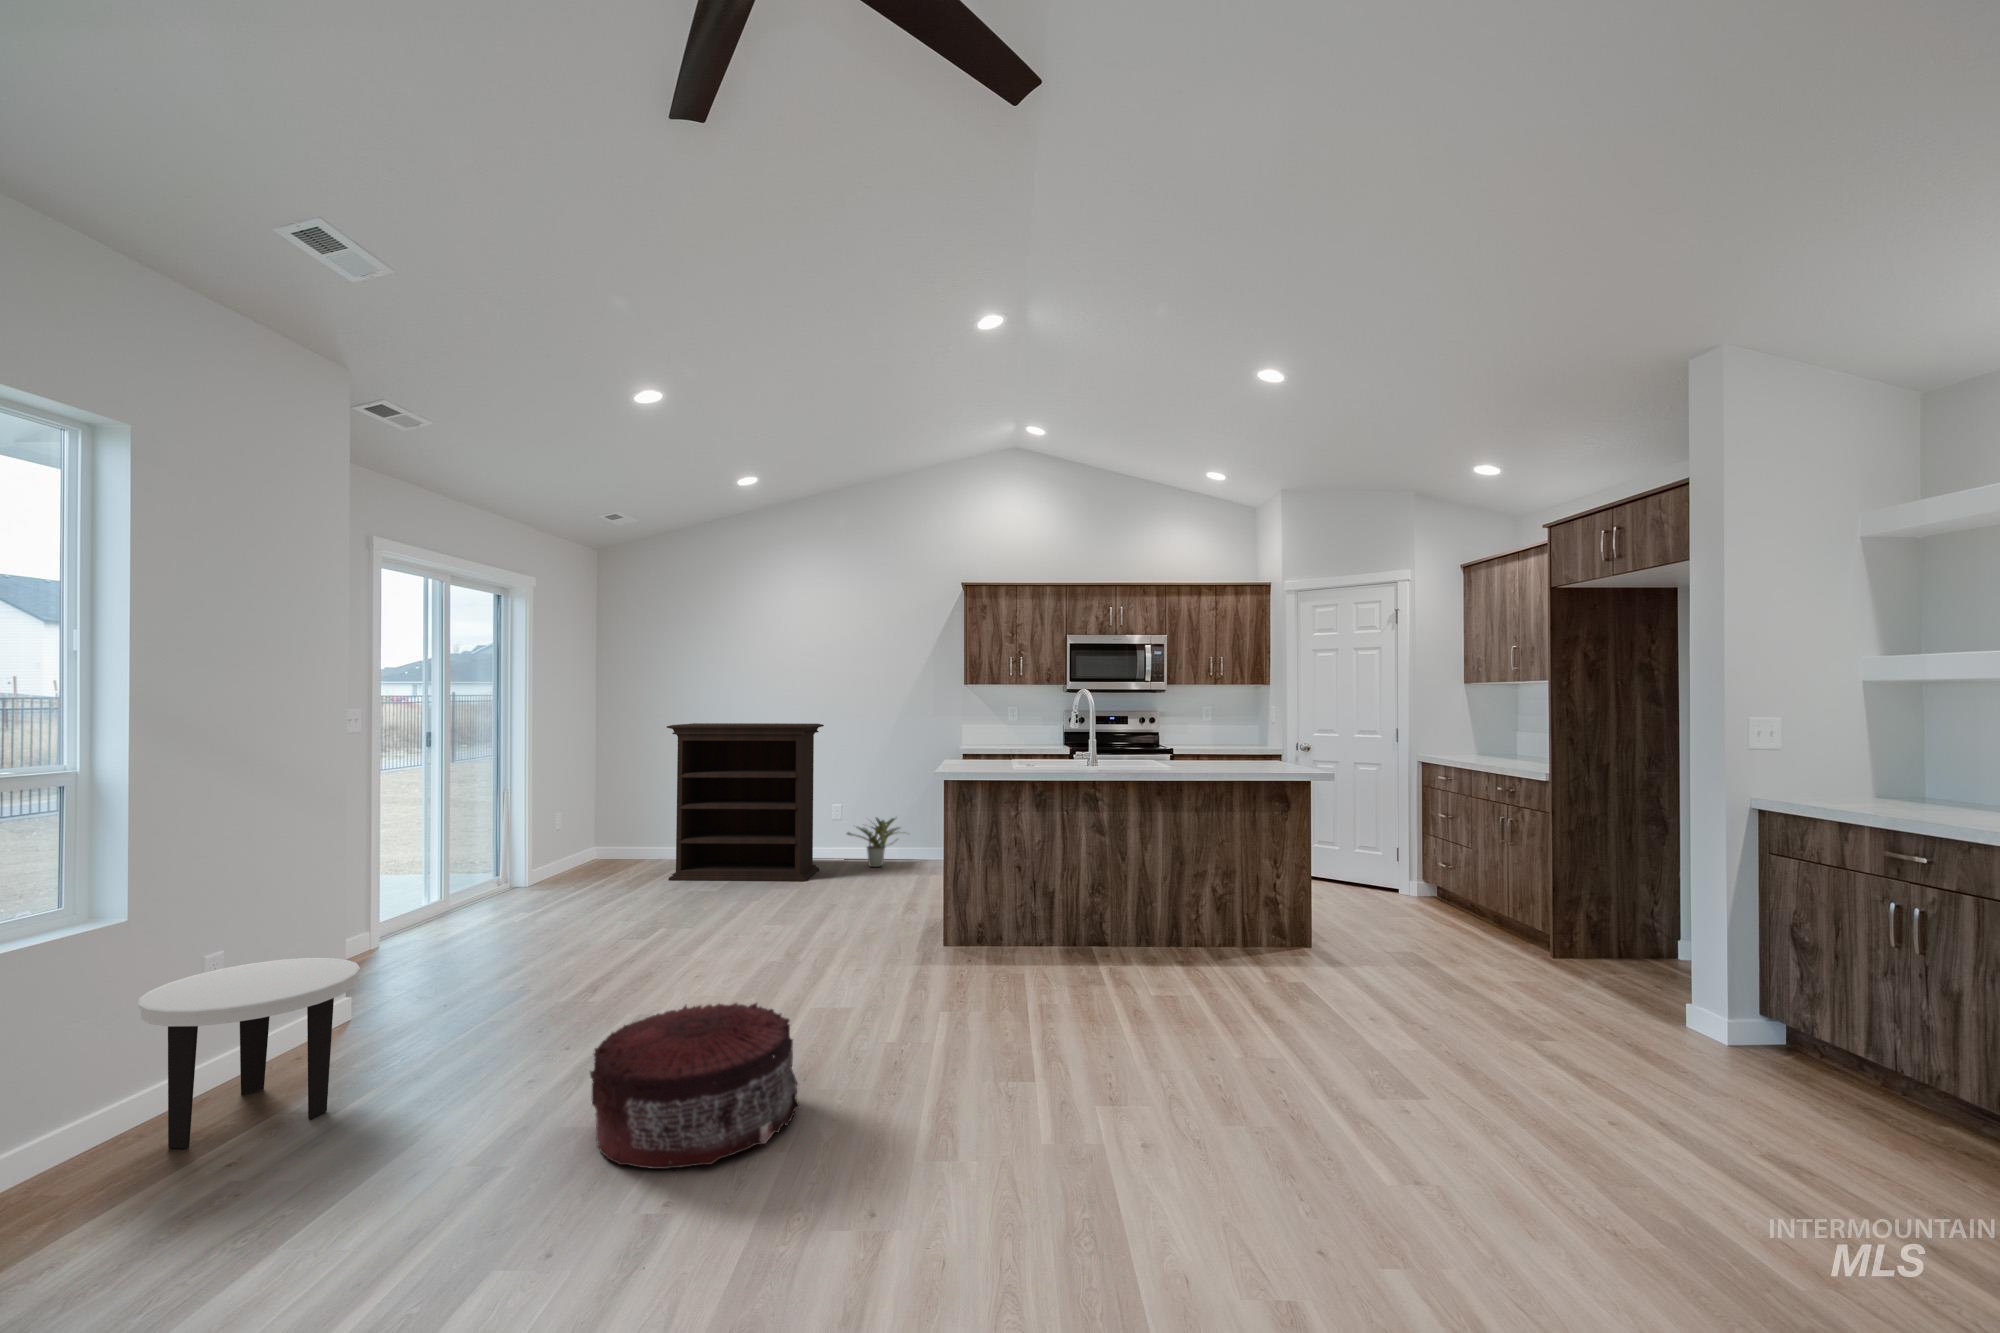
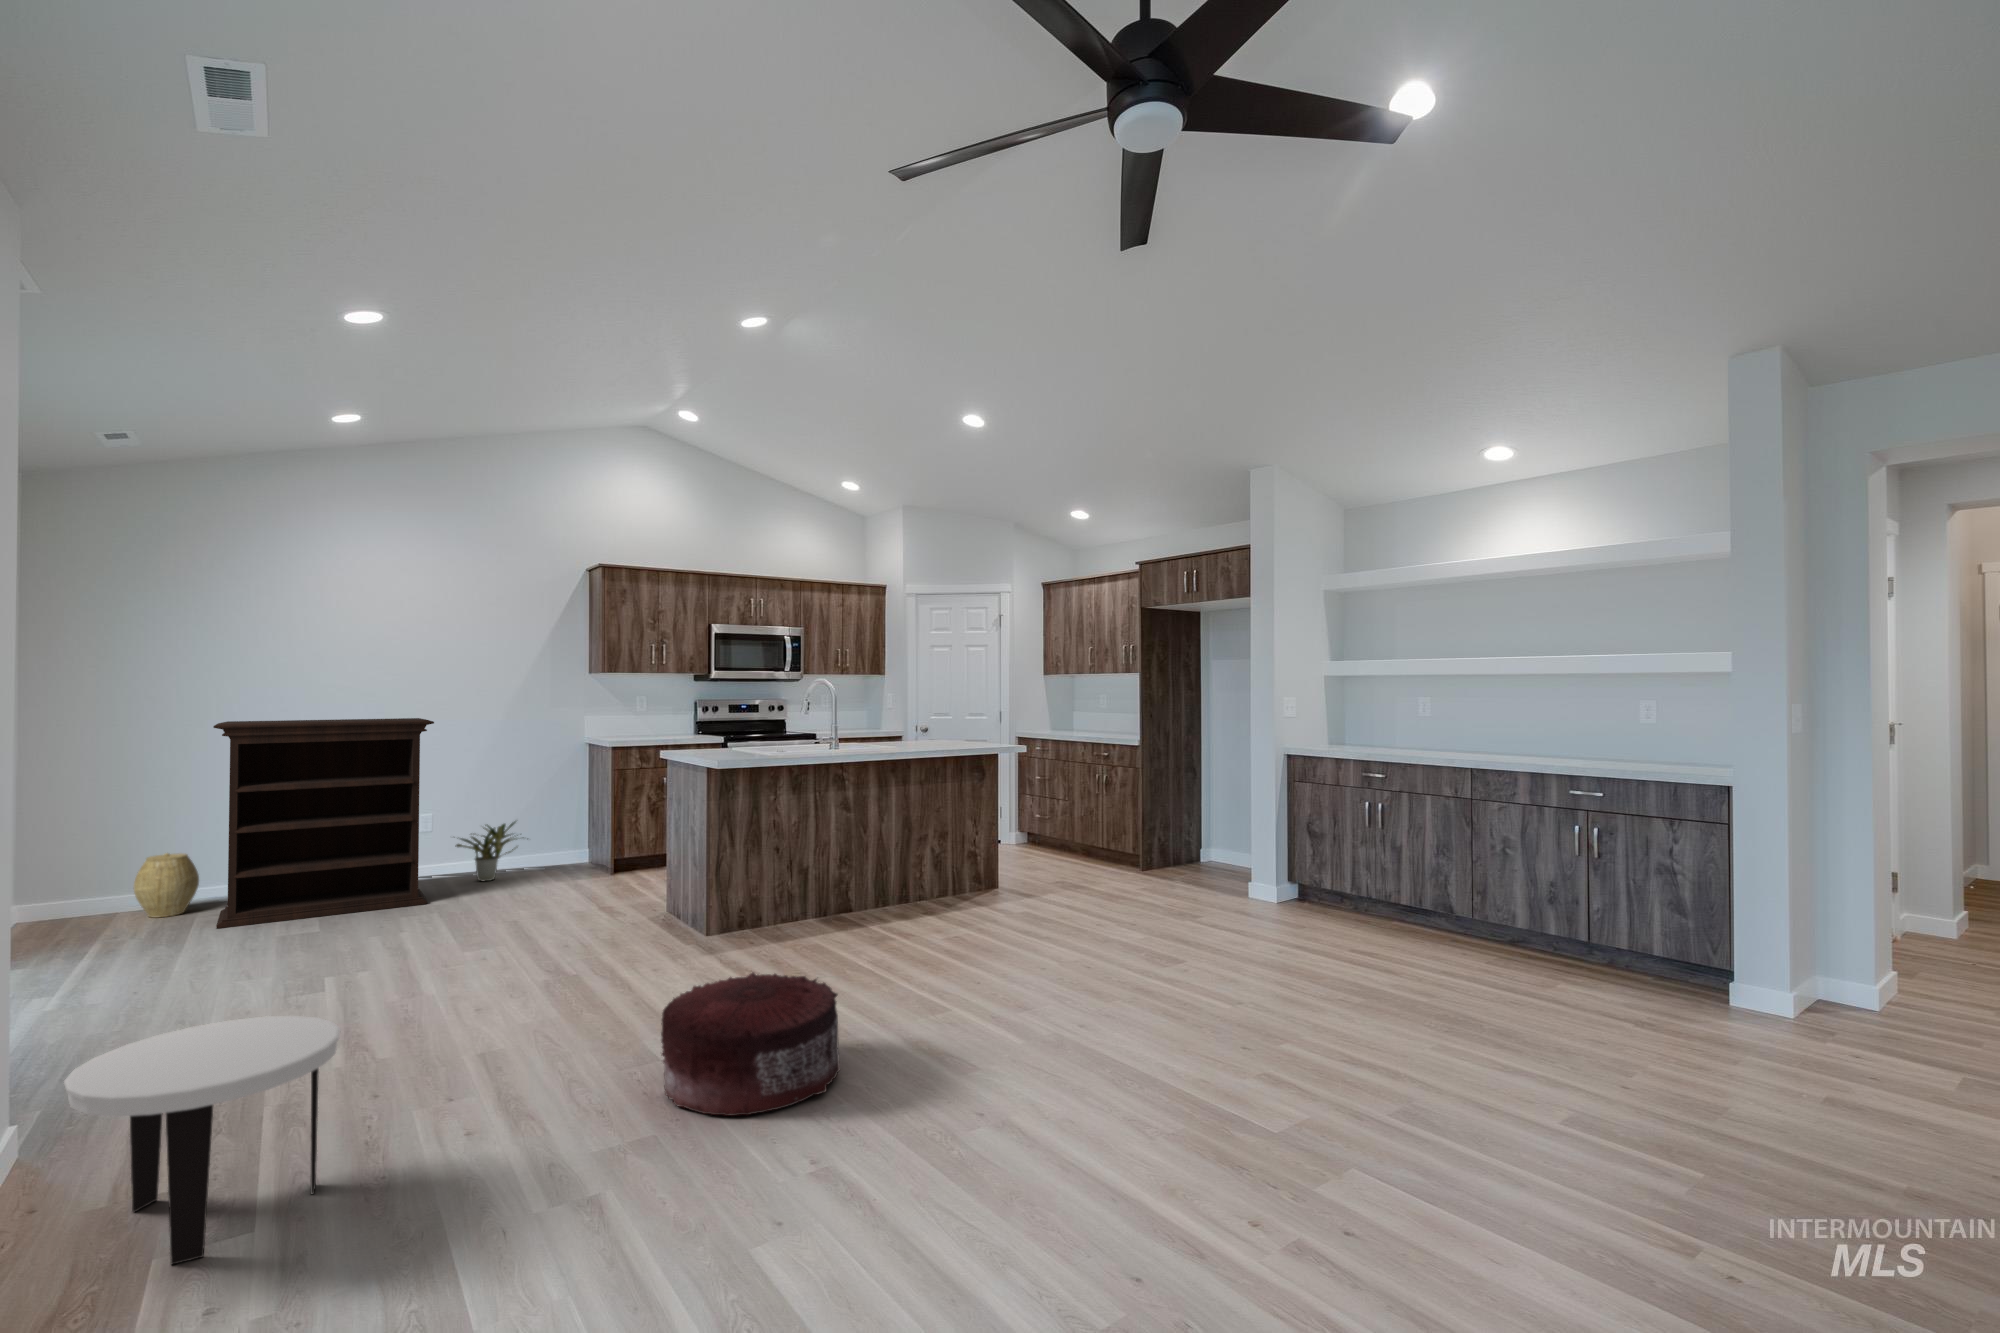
woven basket: none [648,819,686,867] -> present [134,853,199,917]

